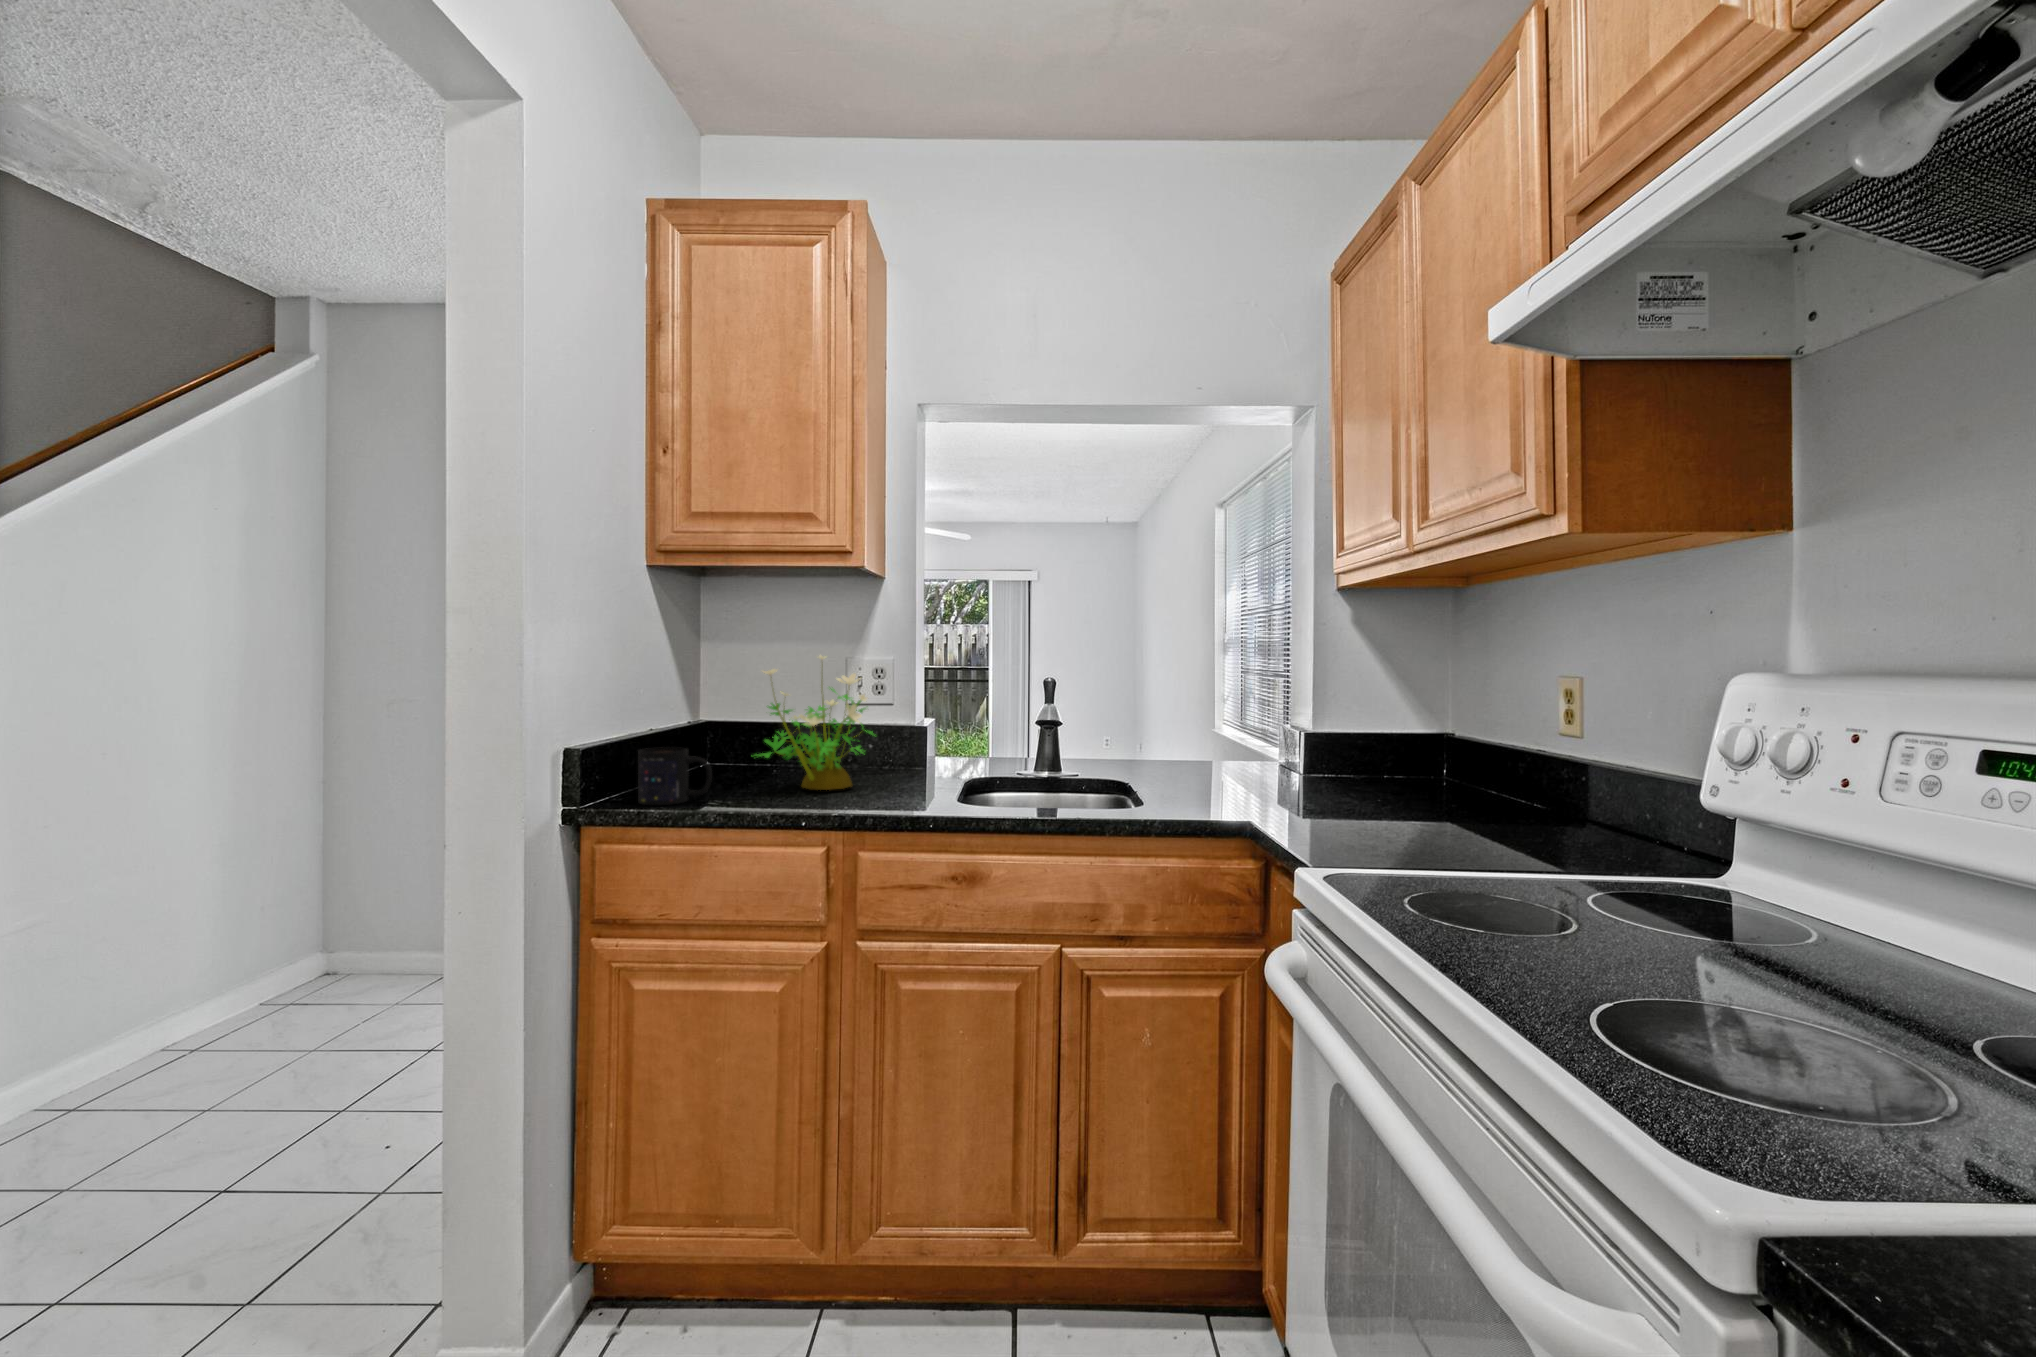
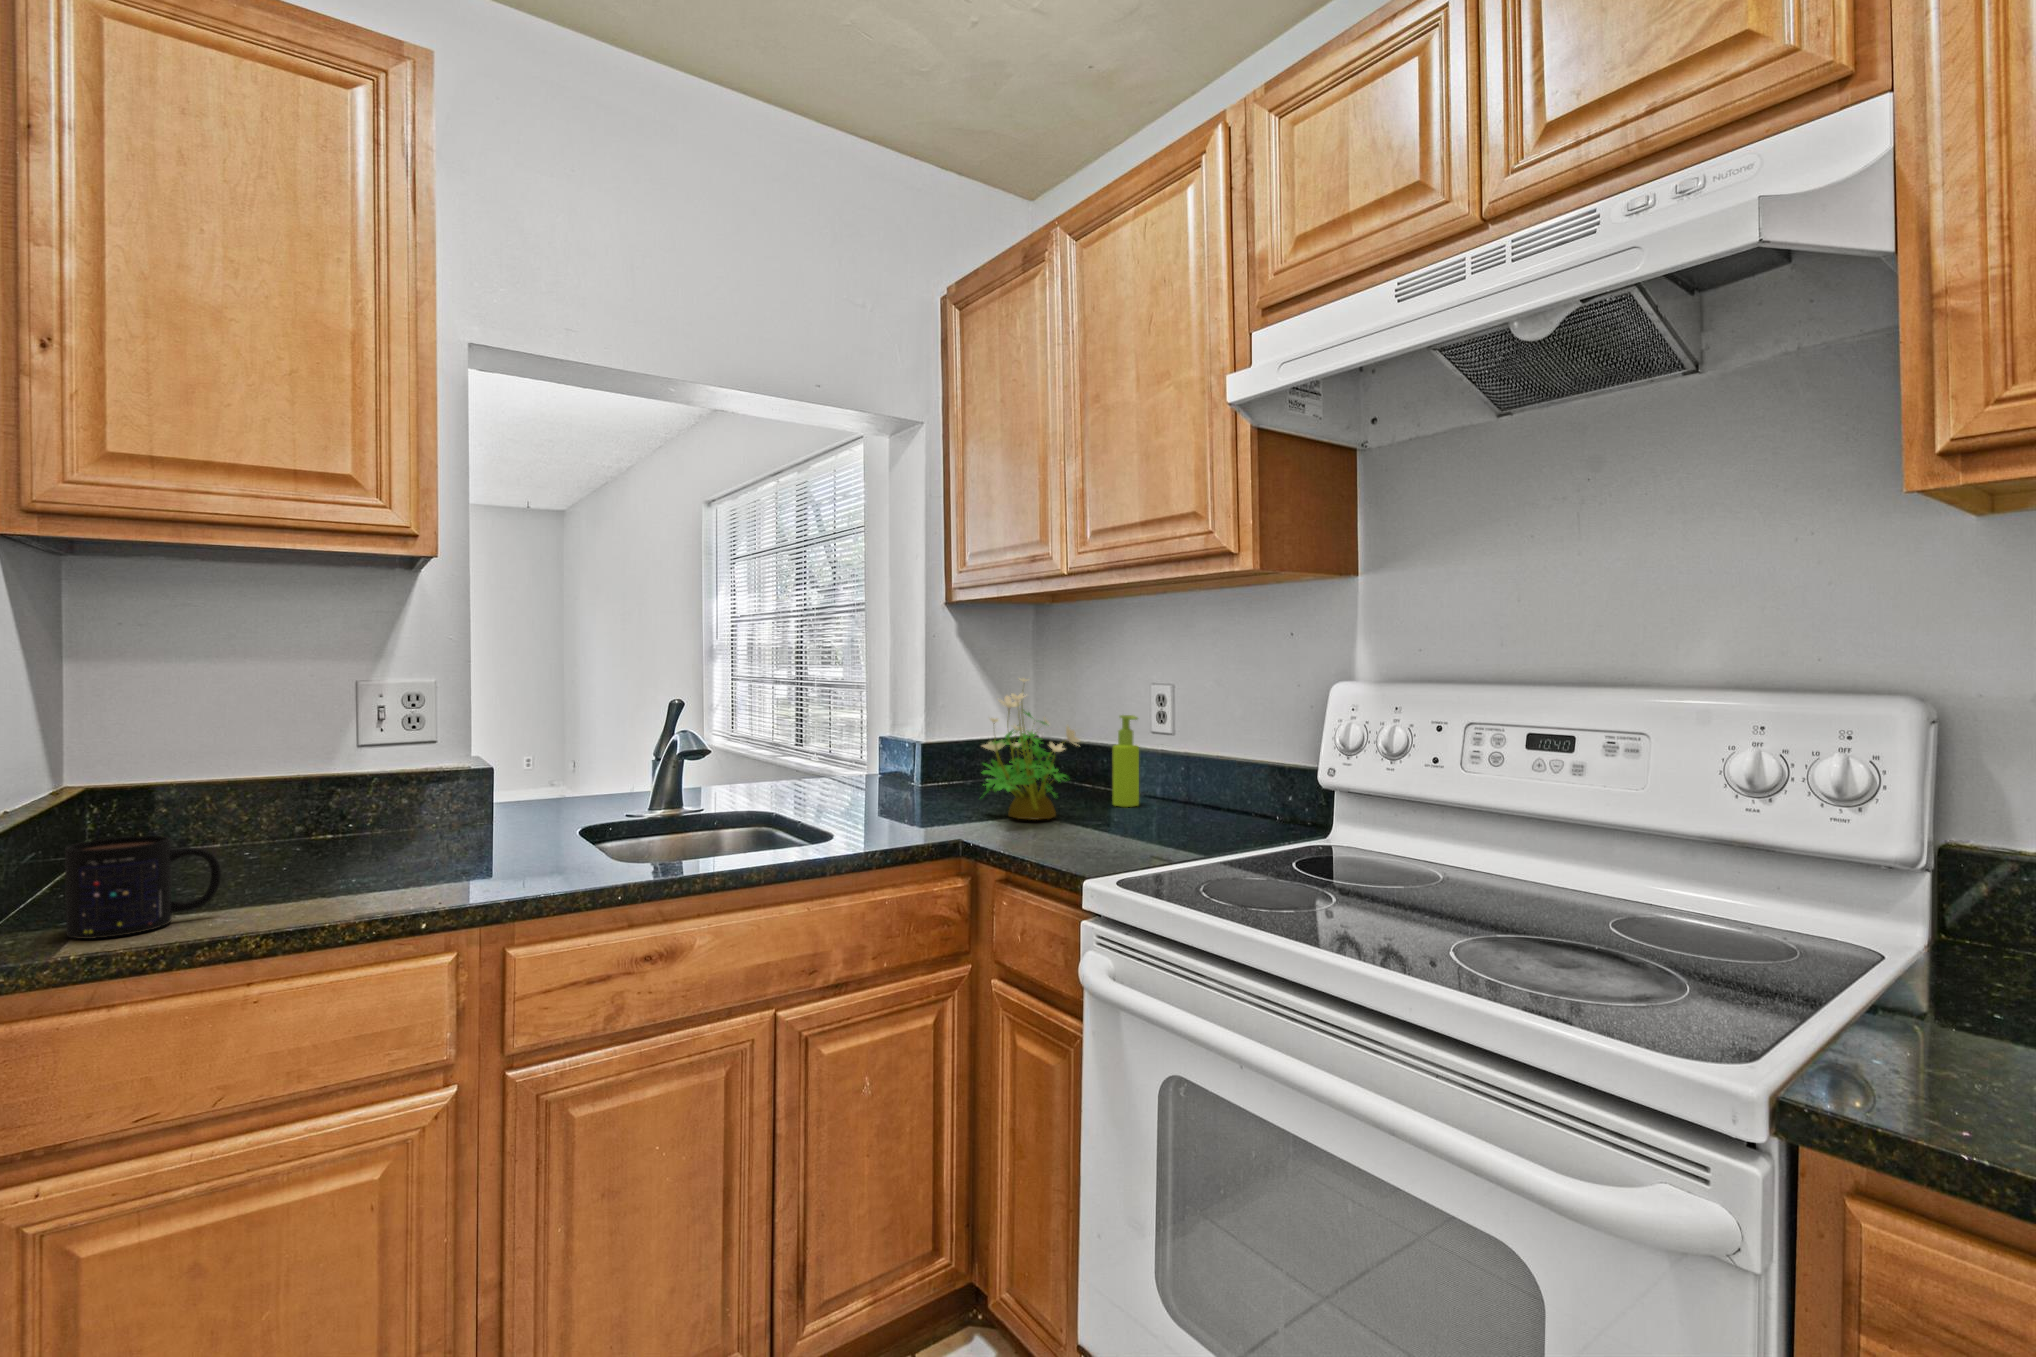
potted plant: present [756,655,873,790] -> present [981,678,1080,820]
soap dispenser: none [1495,709,1530,813] -> present [1112,715,1139,807]

